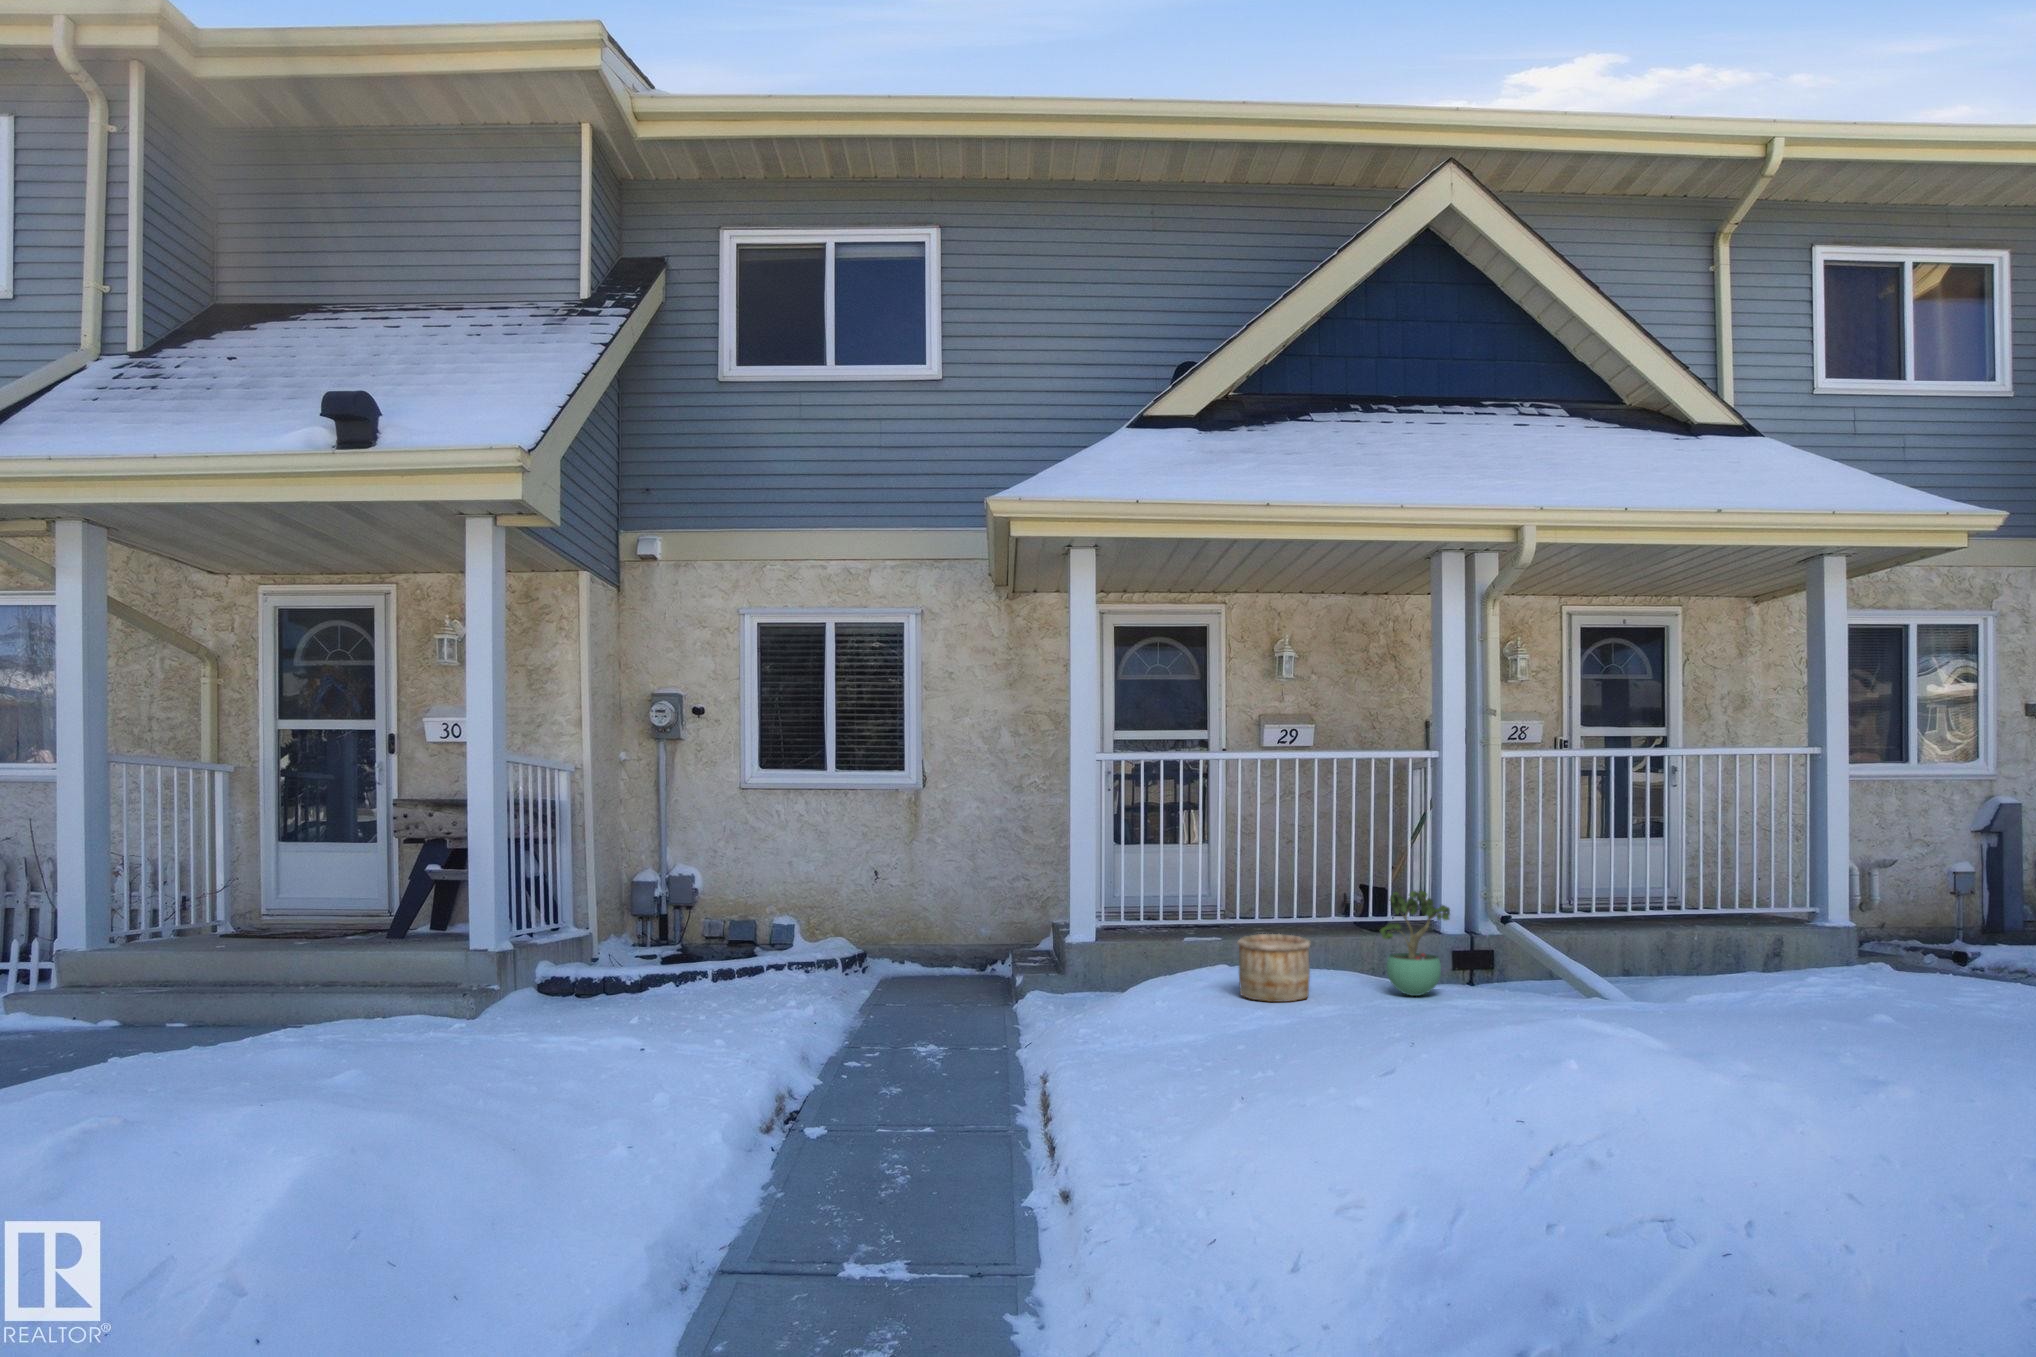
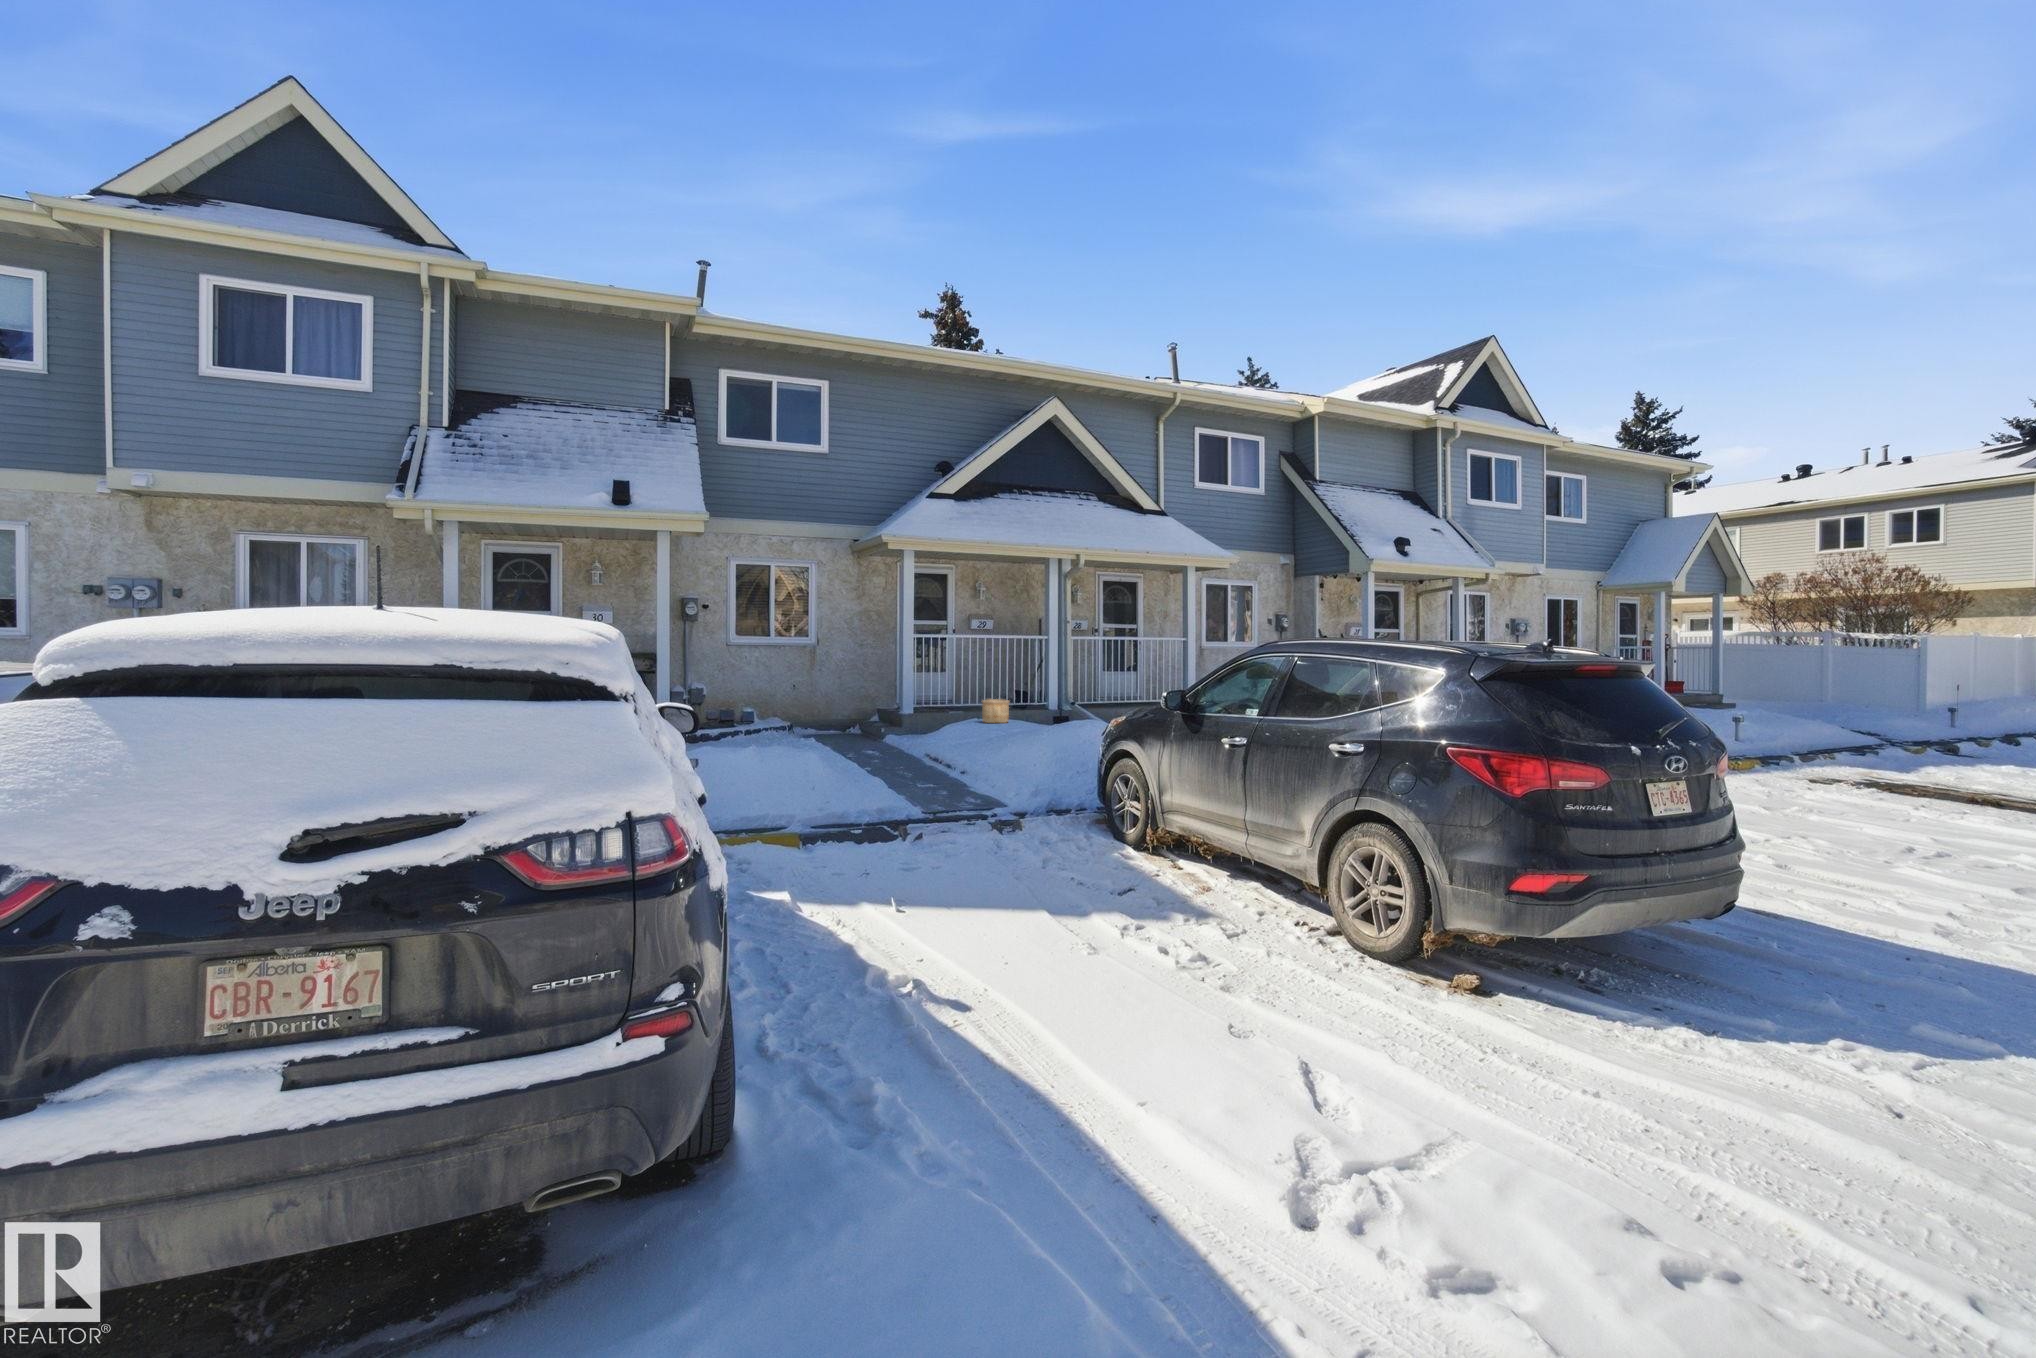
potted plant: present [1380,890,1450,996] -> none [1035,680,1062,721]

